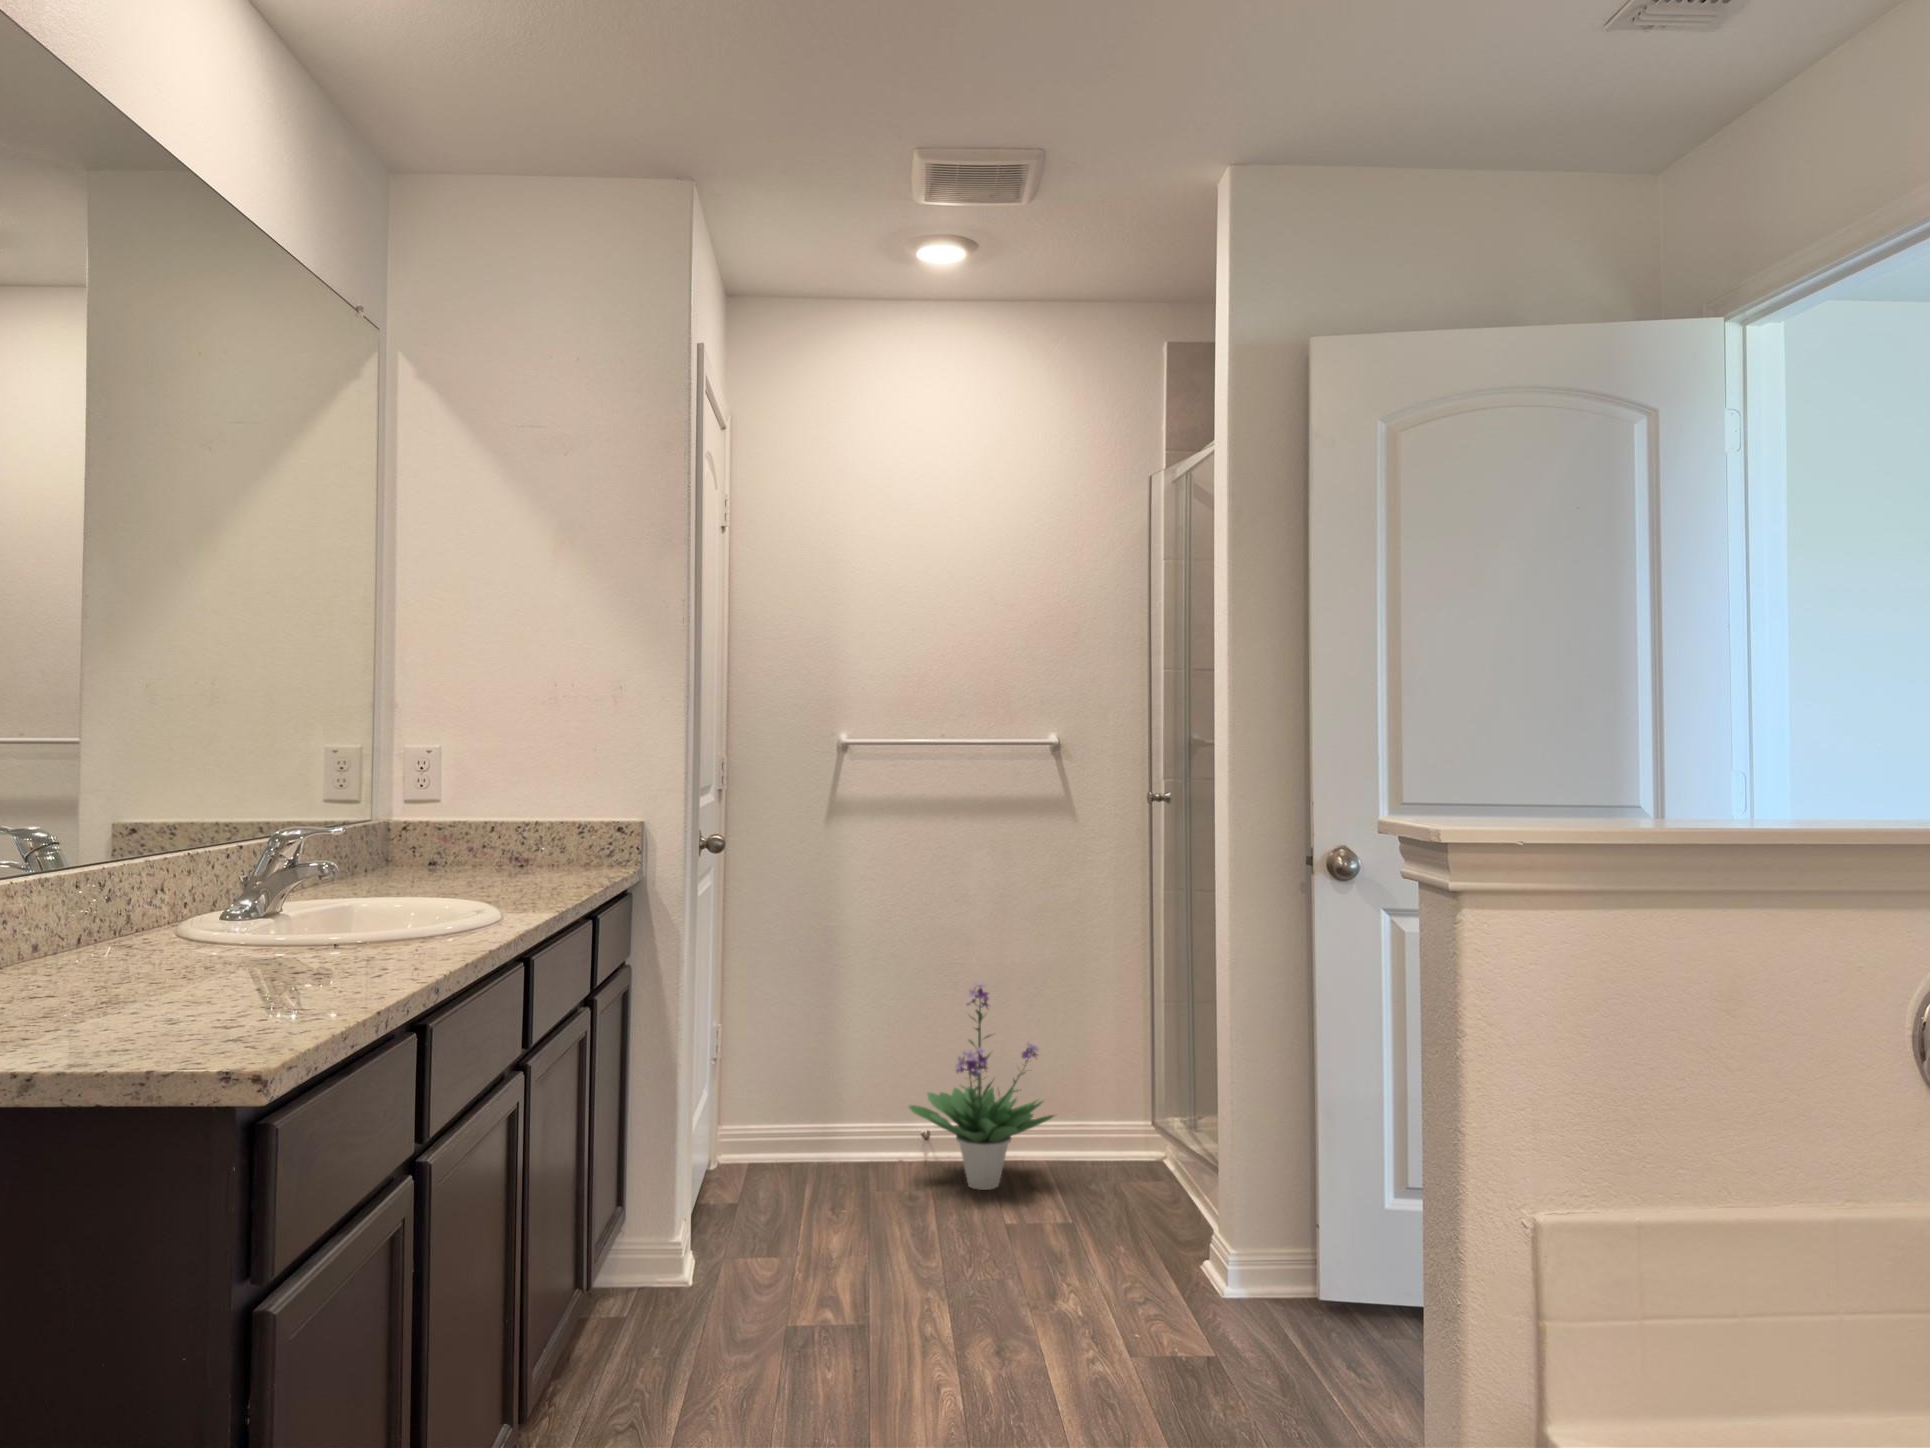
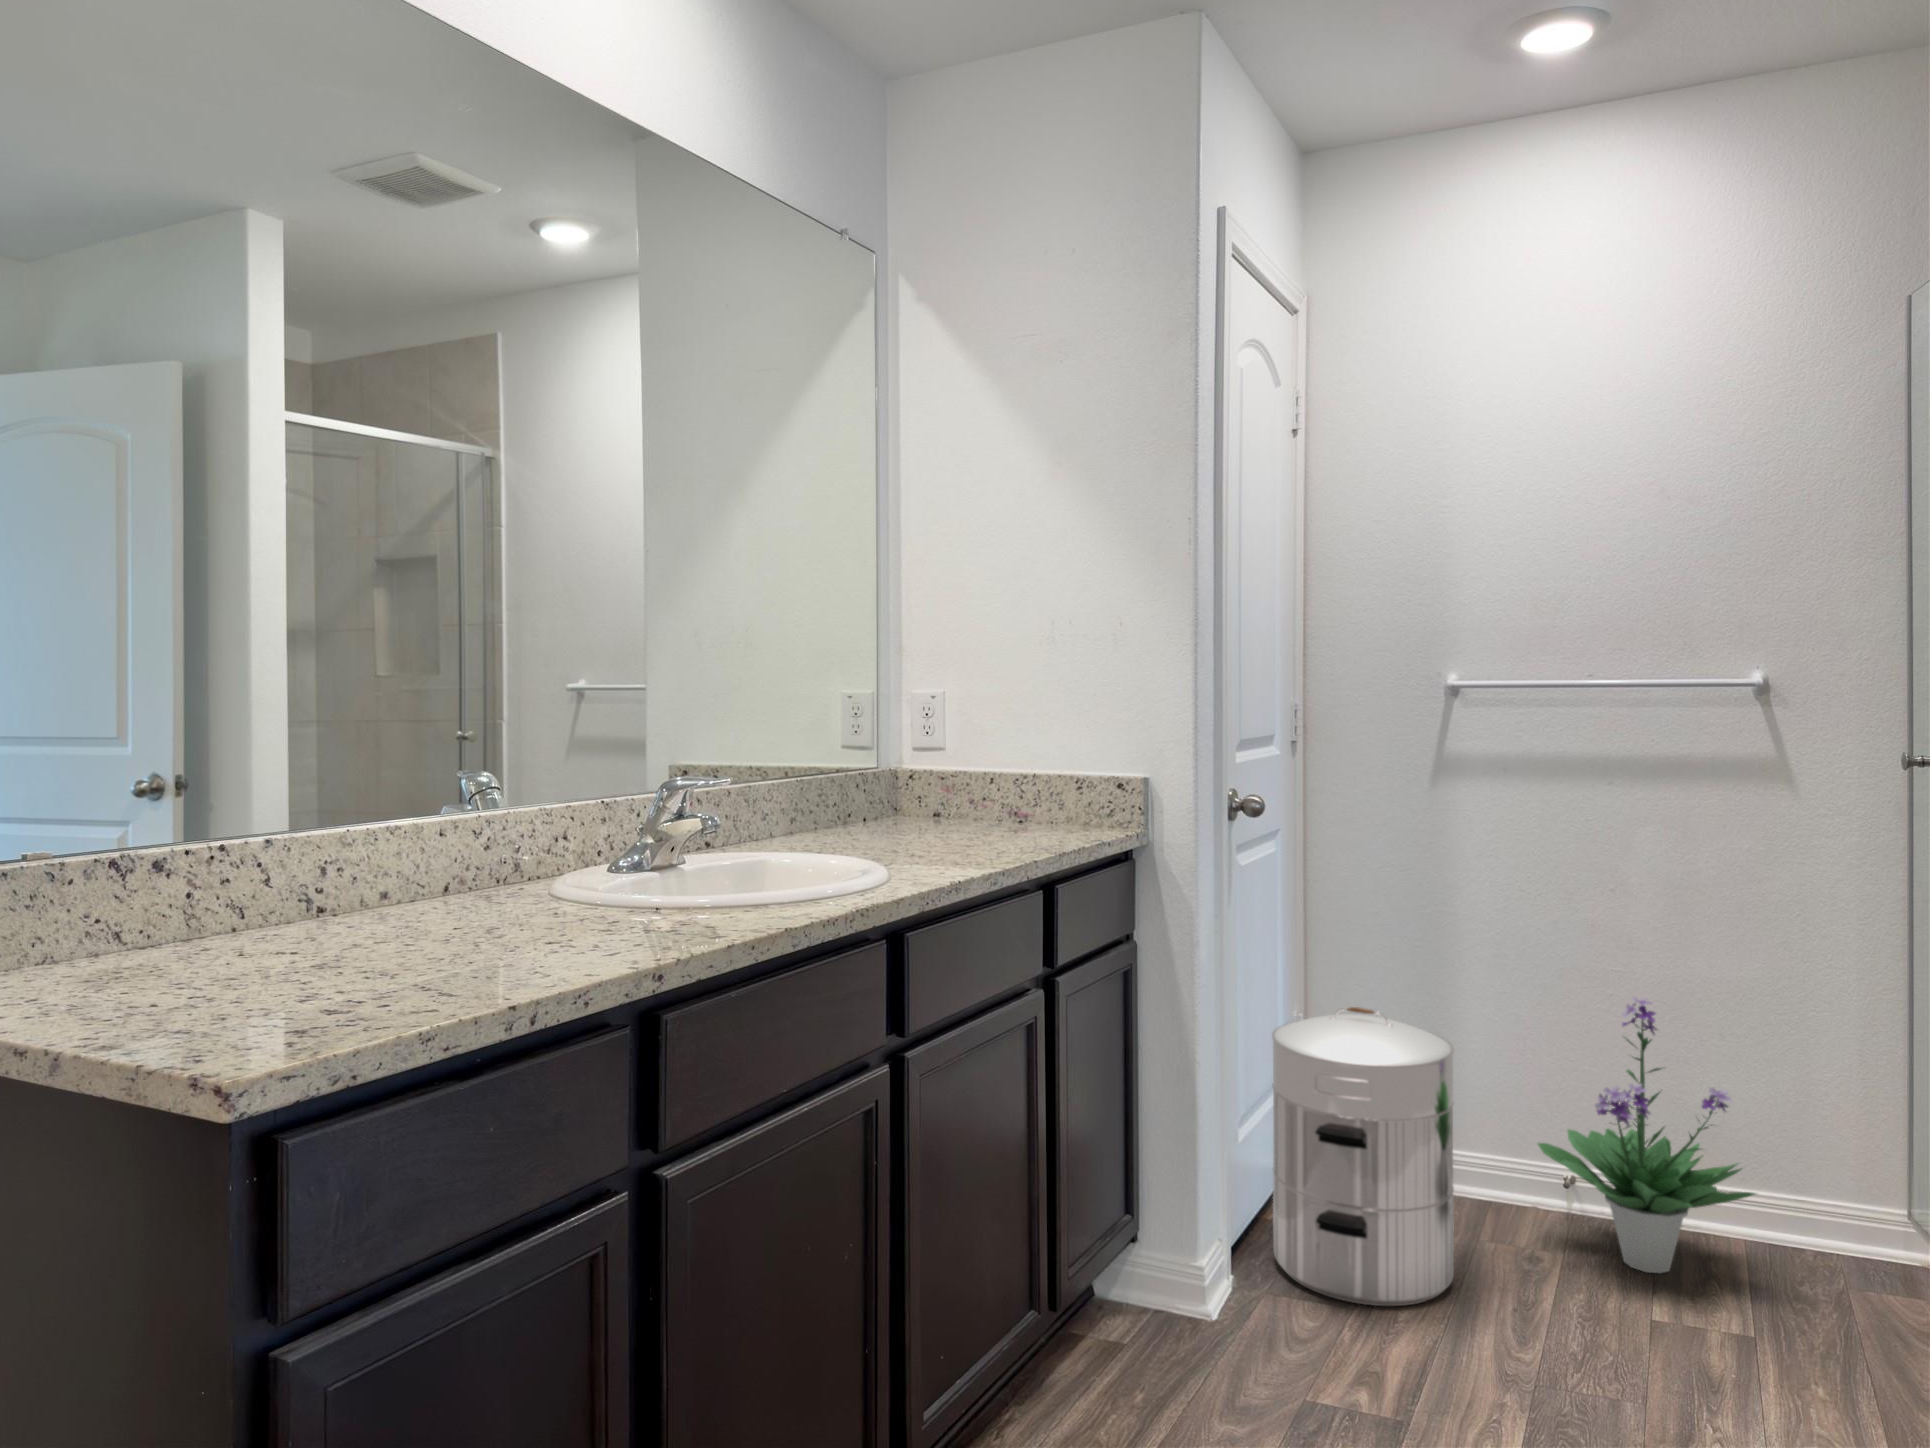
waste bin: none [721,1009,864,1250] -> present [1272,1007,1454,1306]

